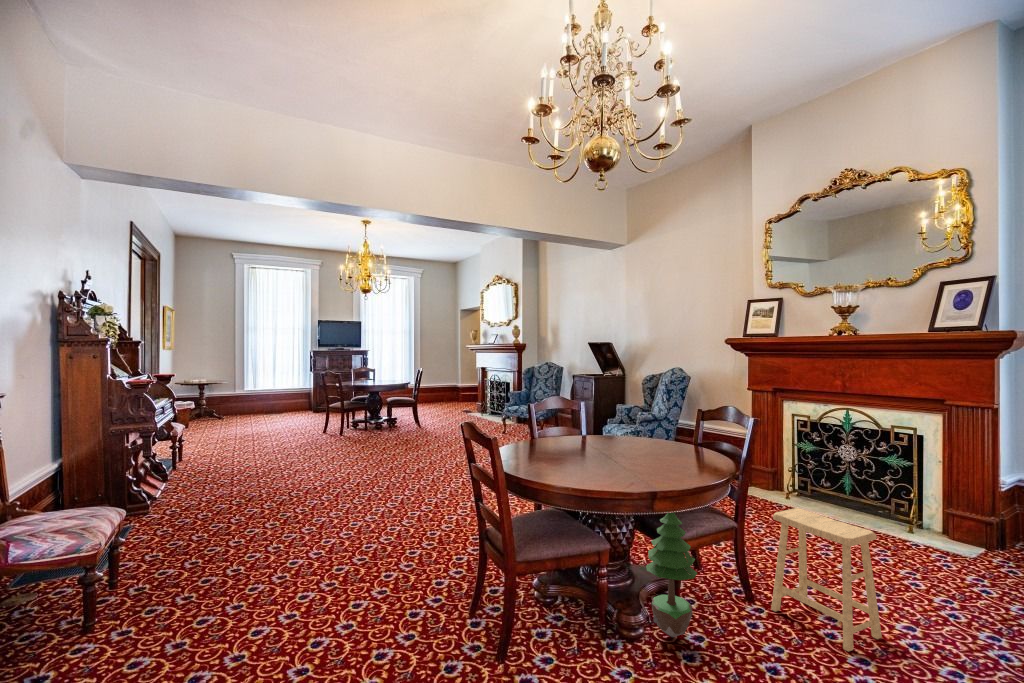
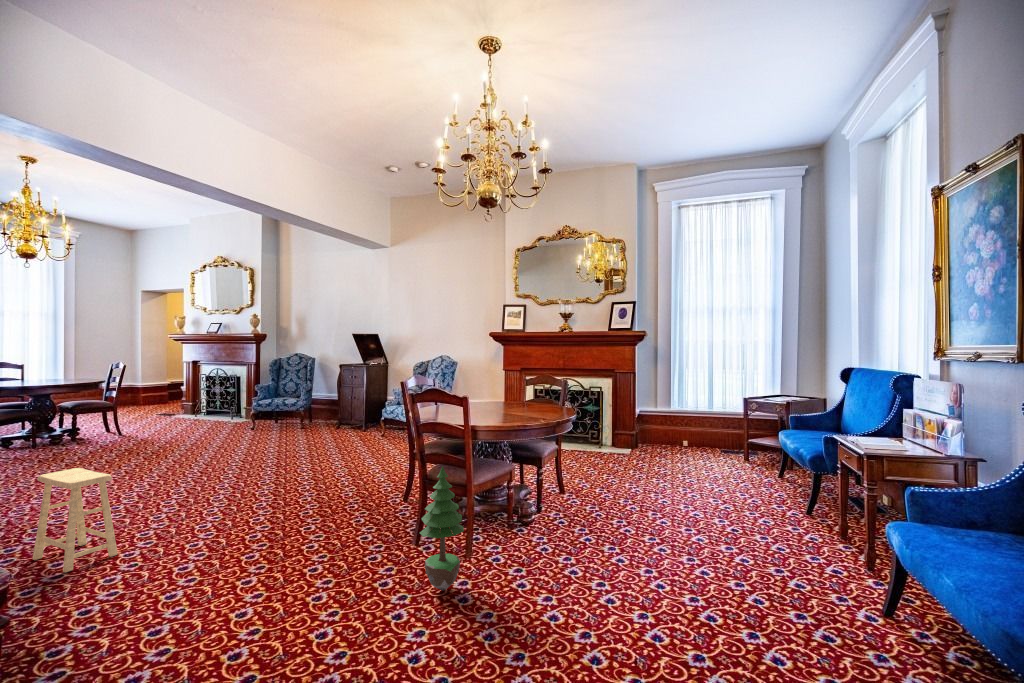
footstool: present [771,508,882,652] -> present [33,468,118,573]

